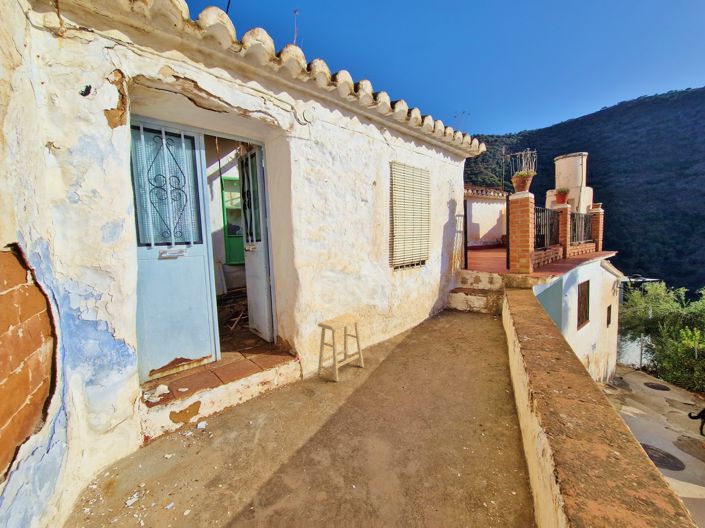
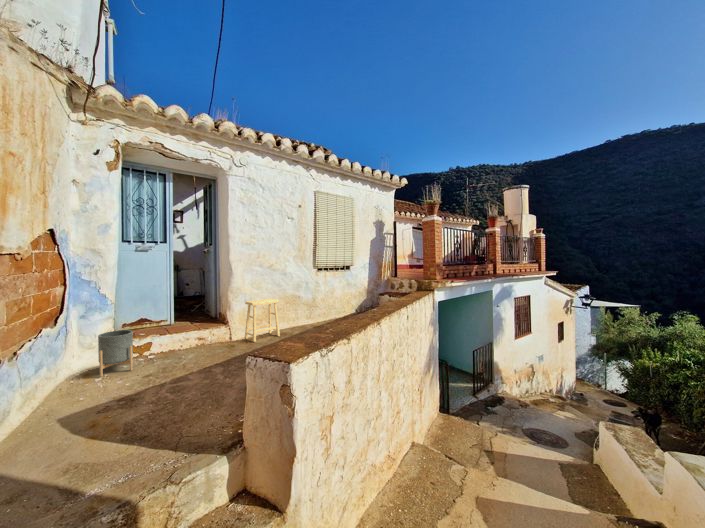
planter: none [121,394,181,486] -> present [98,330,133,377]

